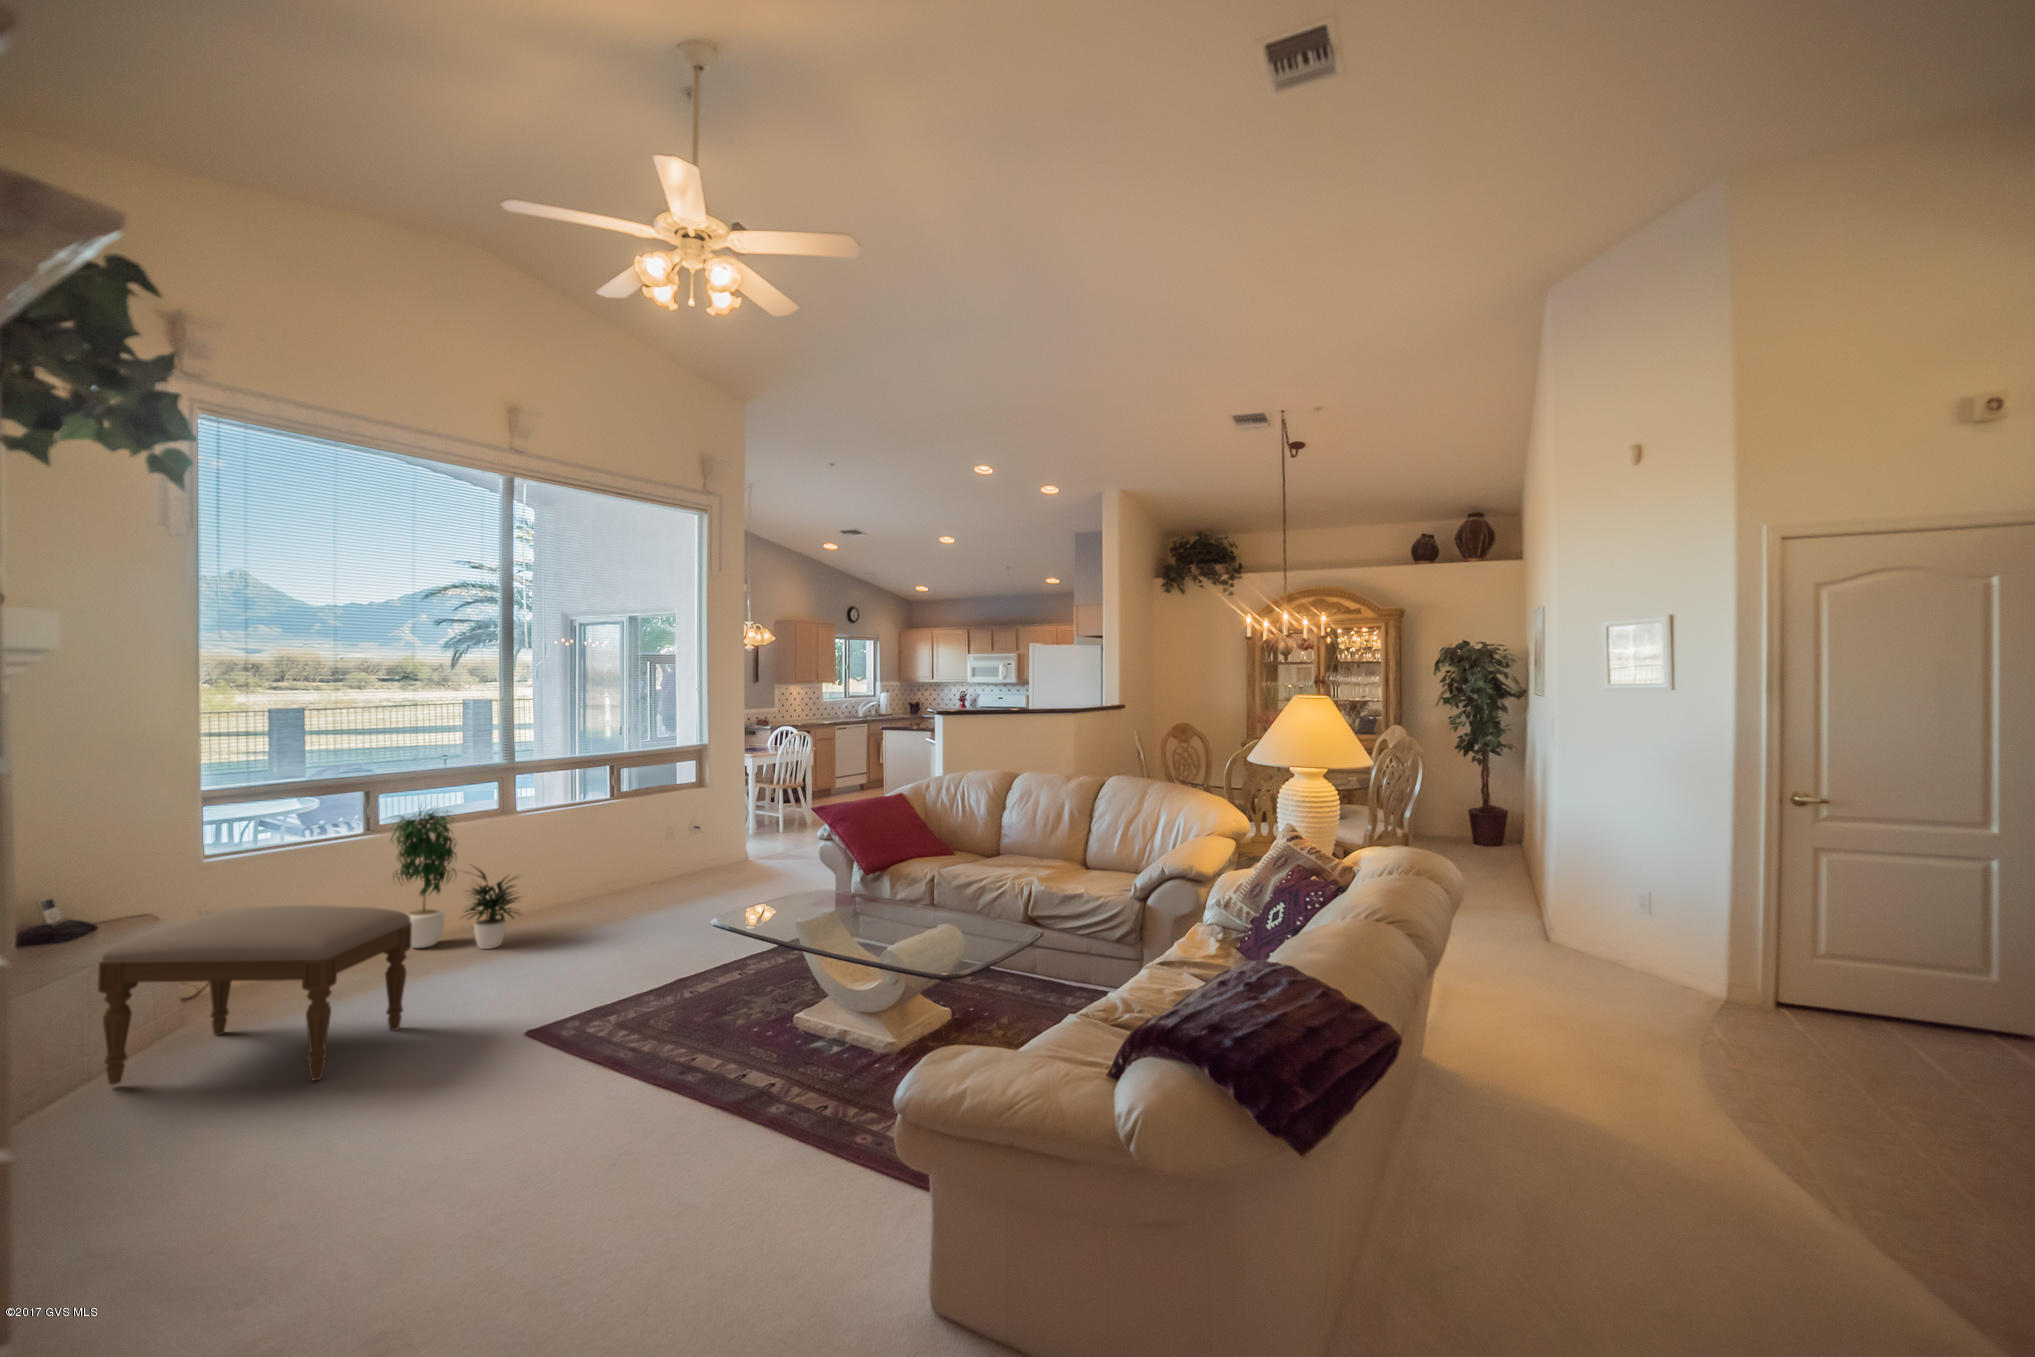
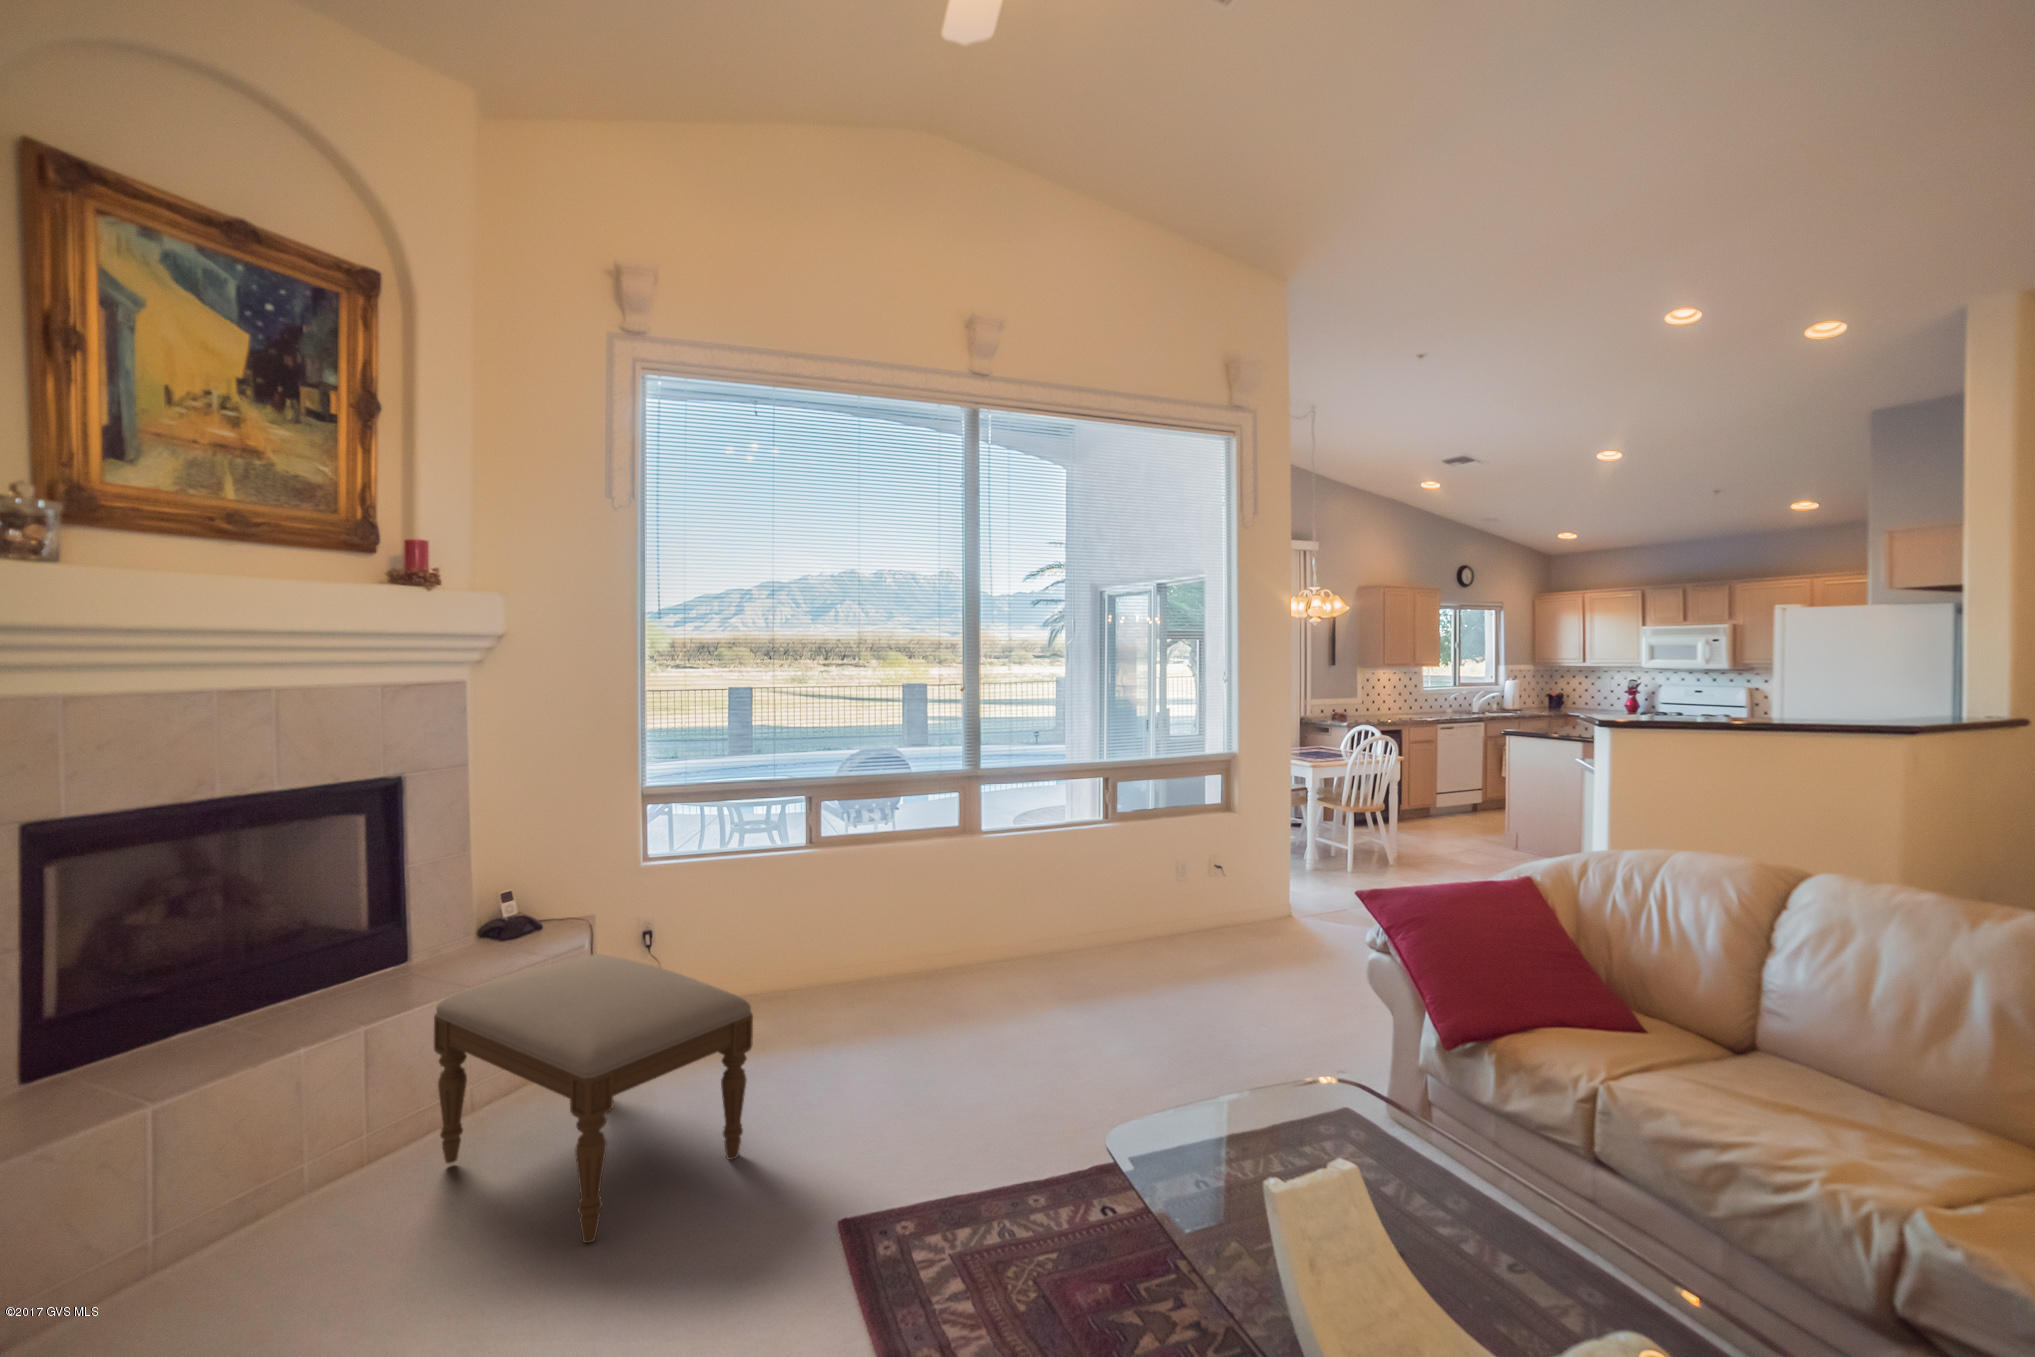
potted plant: present [390,810,520,949] -> none [819,819,960,1023]

